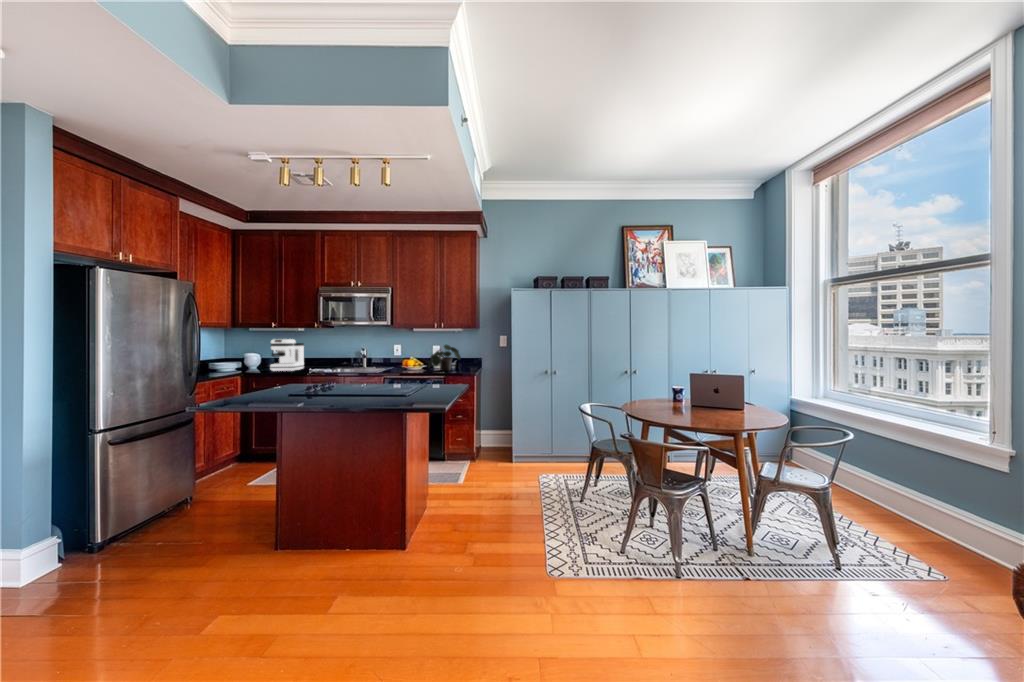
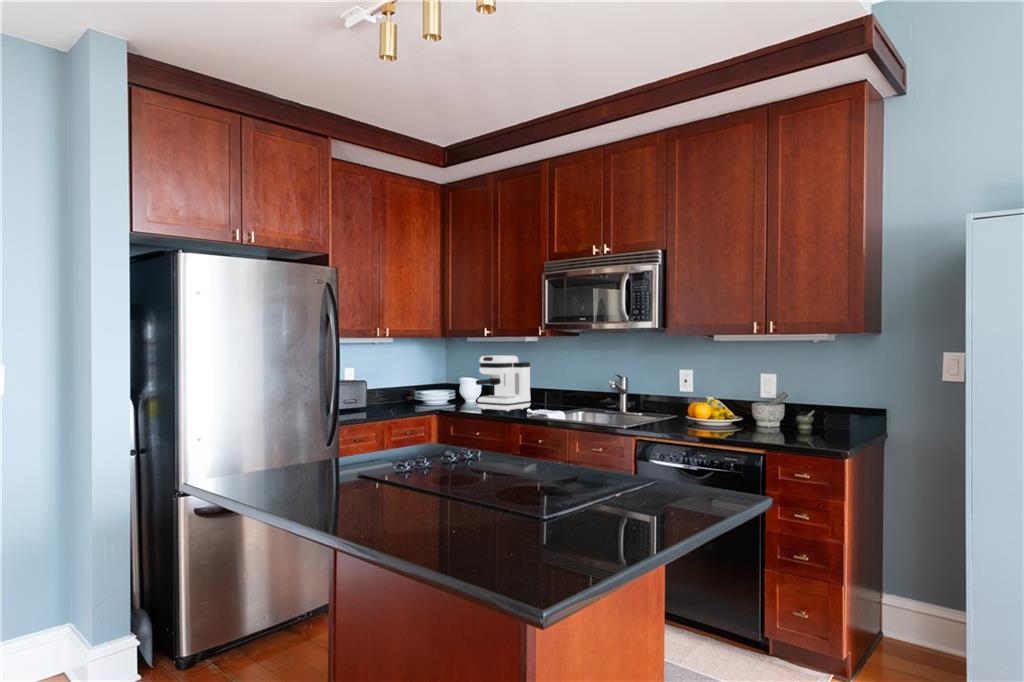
potted plant: present [428,345,461,371] -> none [732,374,813,436]

